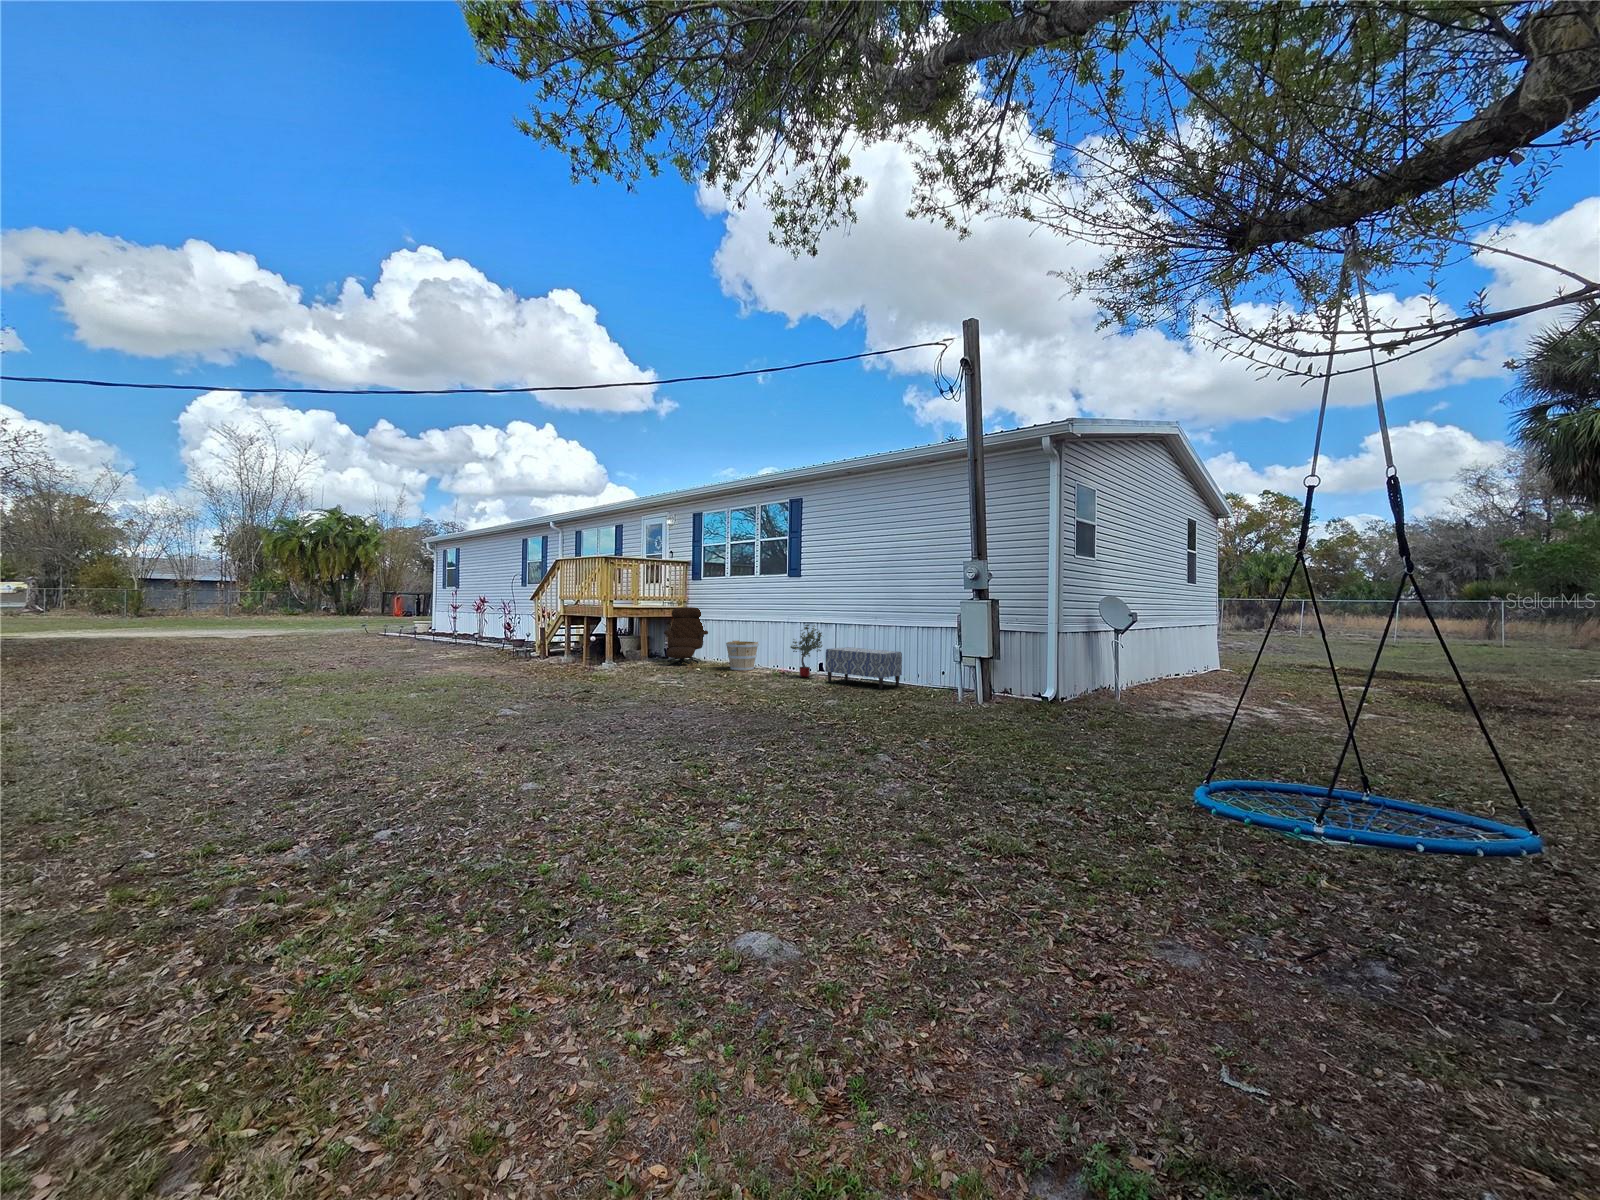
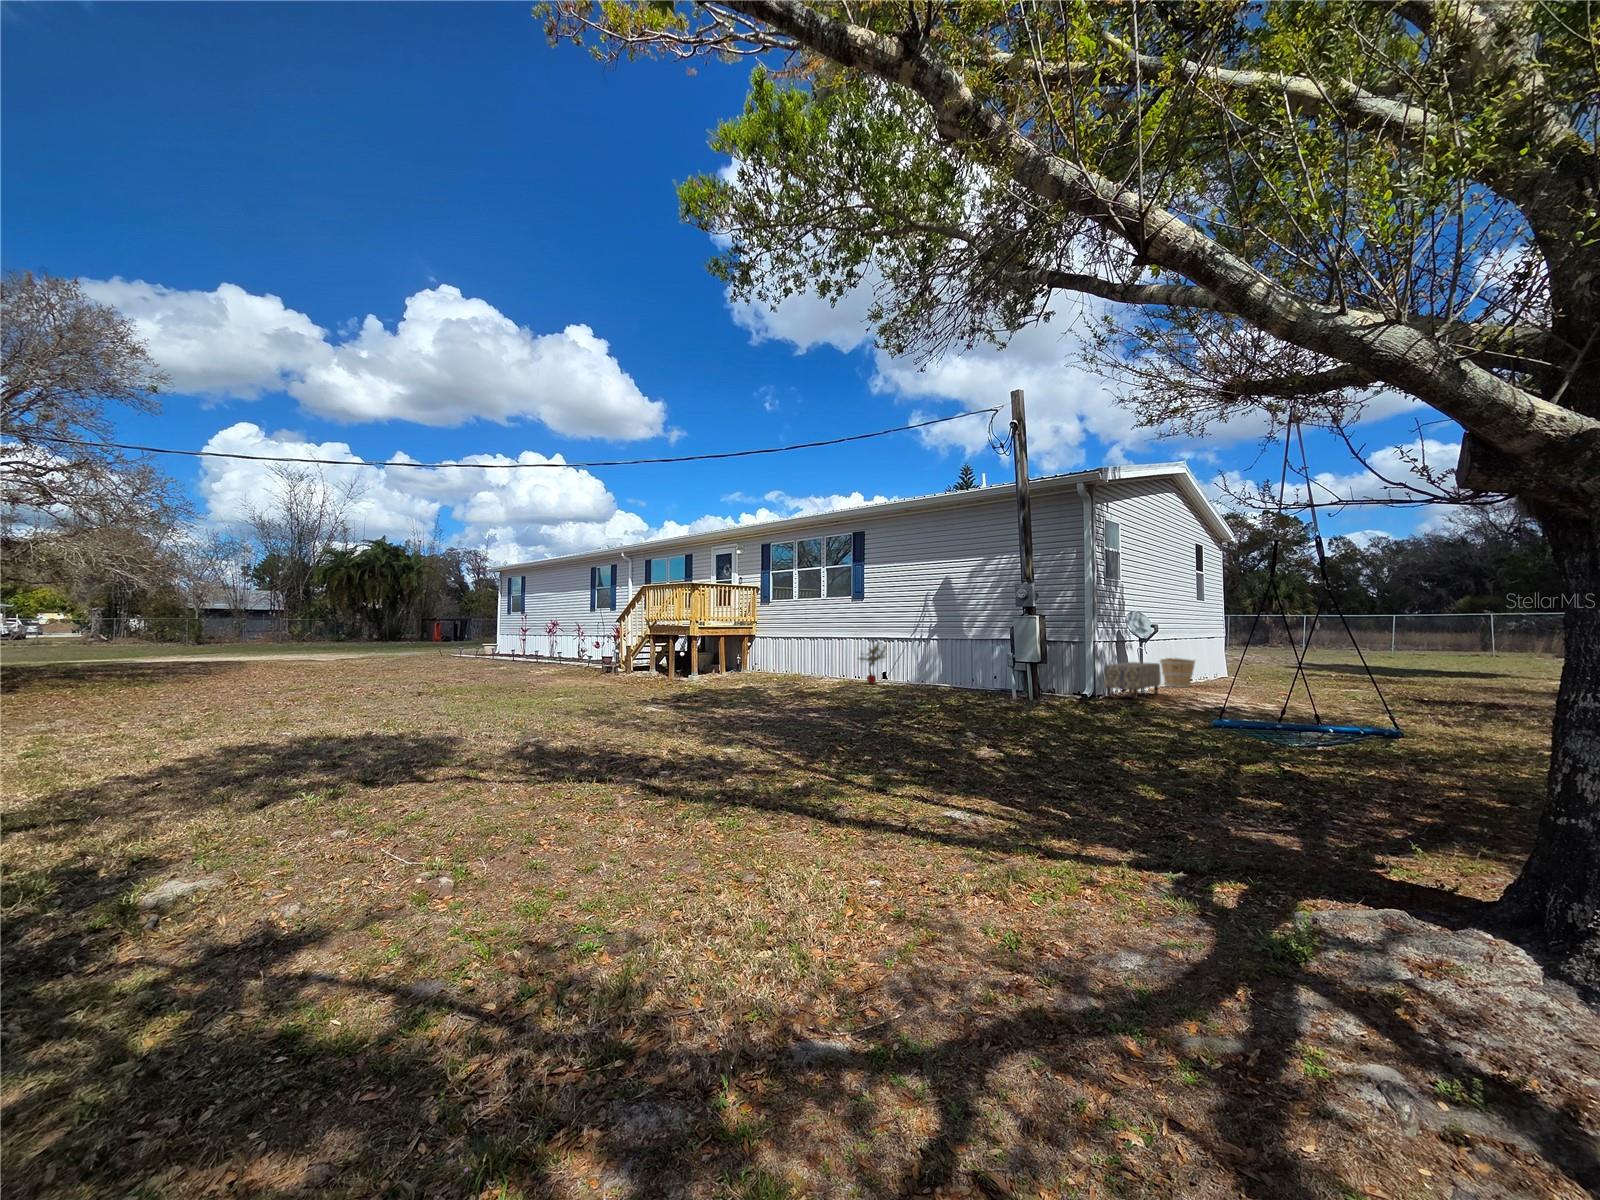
lounge chair: present [664,607,708,666] -> none [739,627,778,678]
wooden bucket: present [726,640,759,671] -> present [1160,658,1195,687]
bench: present [825,647,902,689] -> present [1104,662,1161,700]

